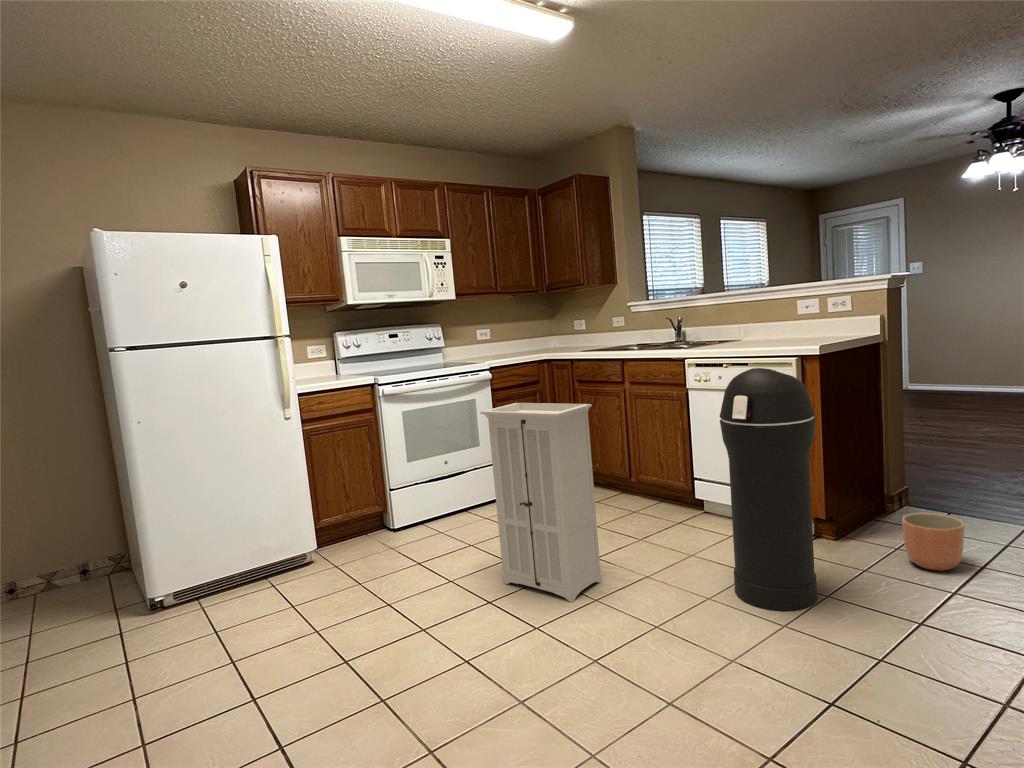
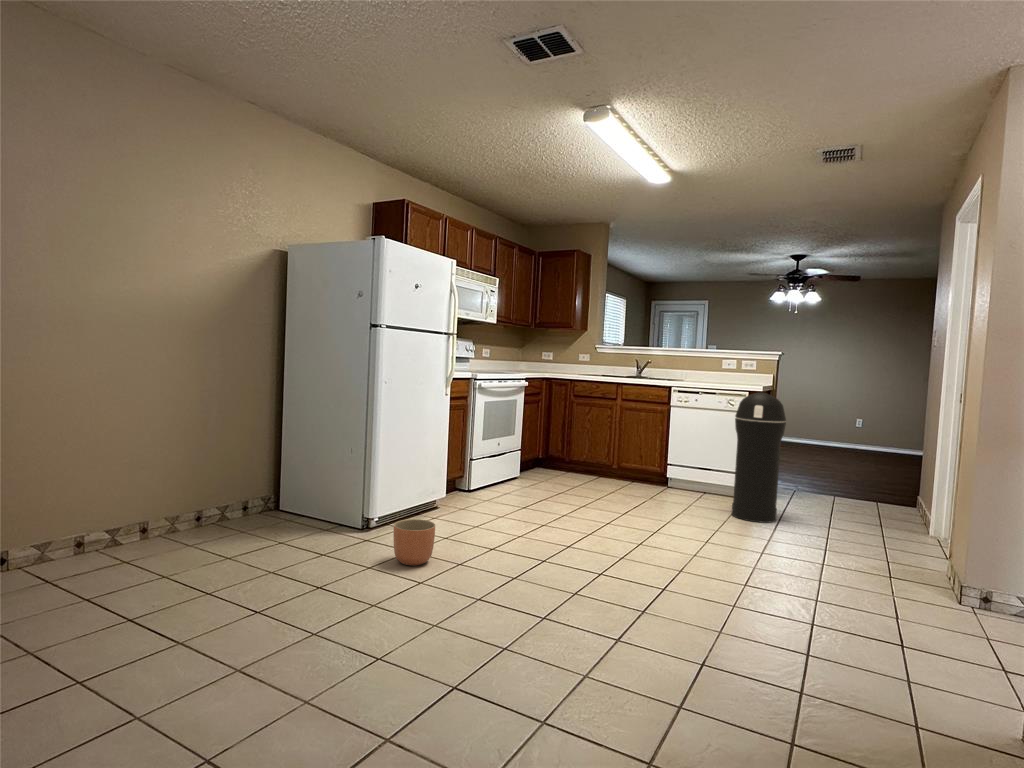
storage cabinet: present [480,400,601,602] -> none [602,398,668,521]
planter: present [902,513,964,571] -> present [393,519,435,565]

